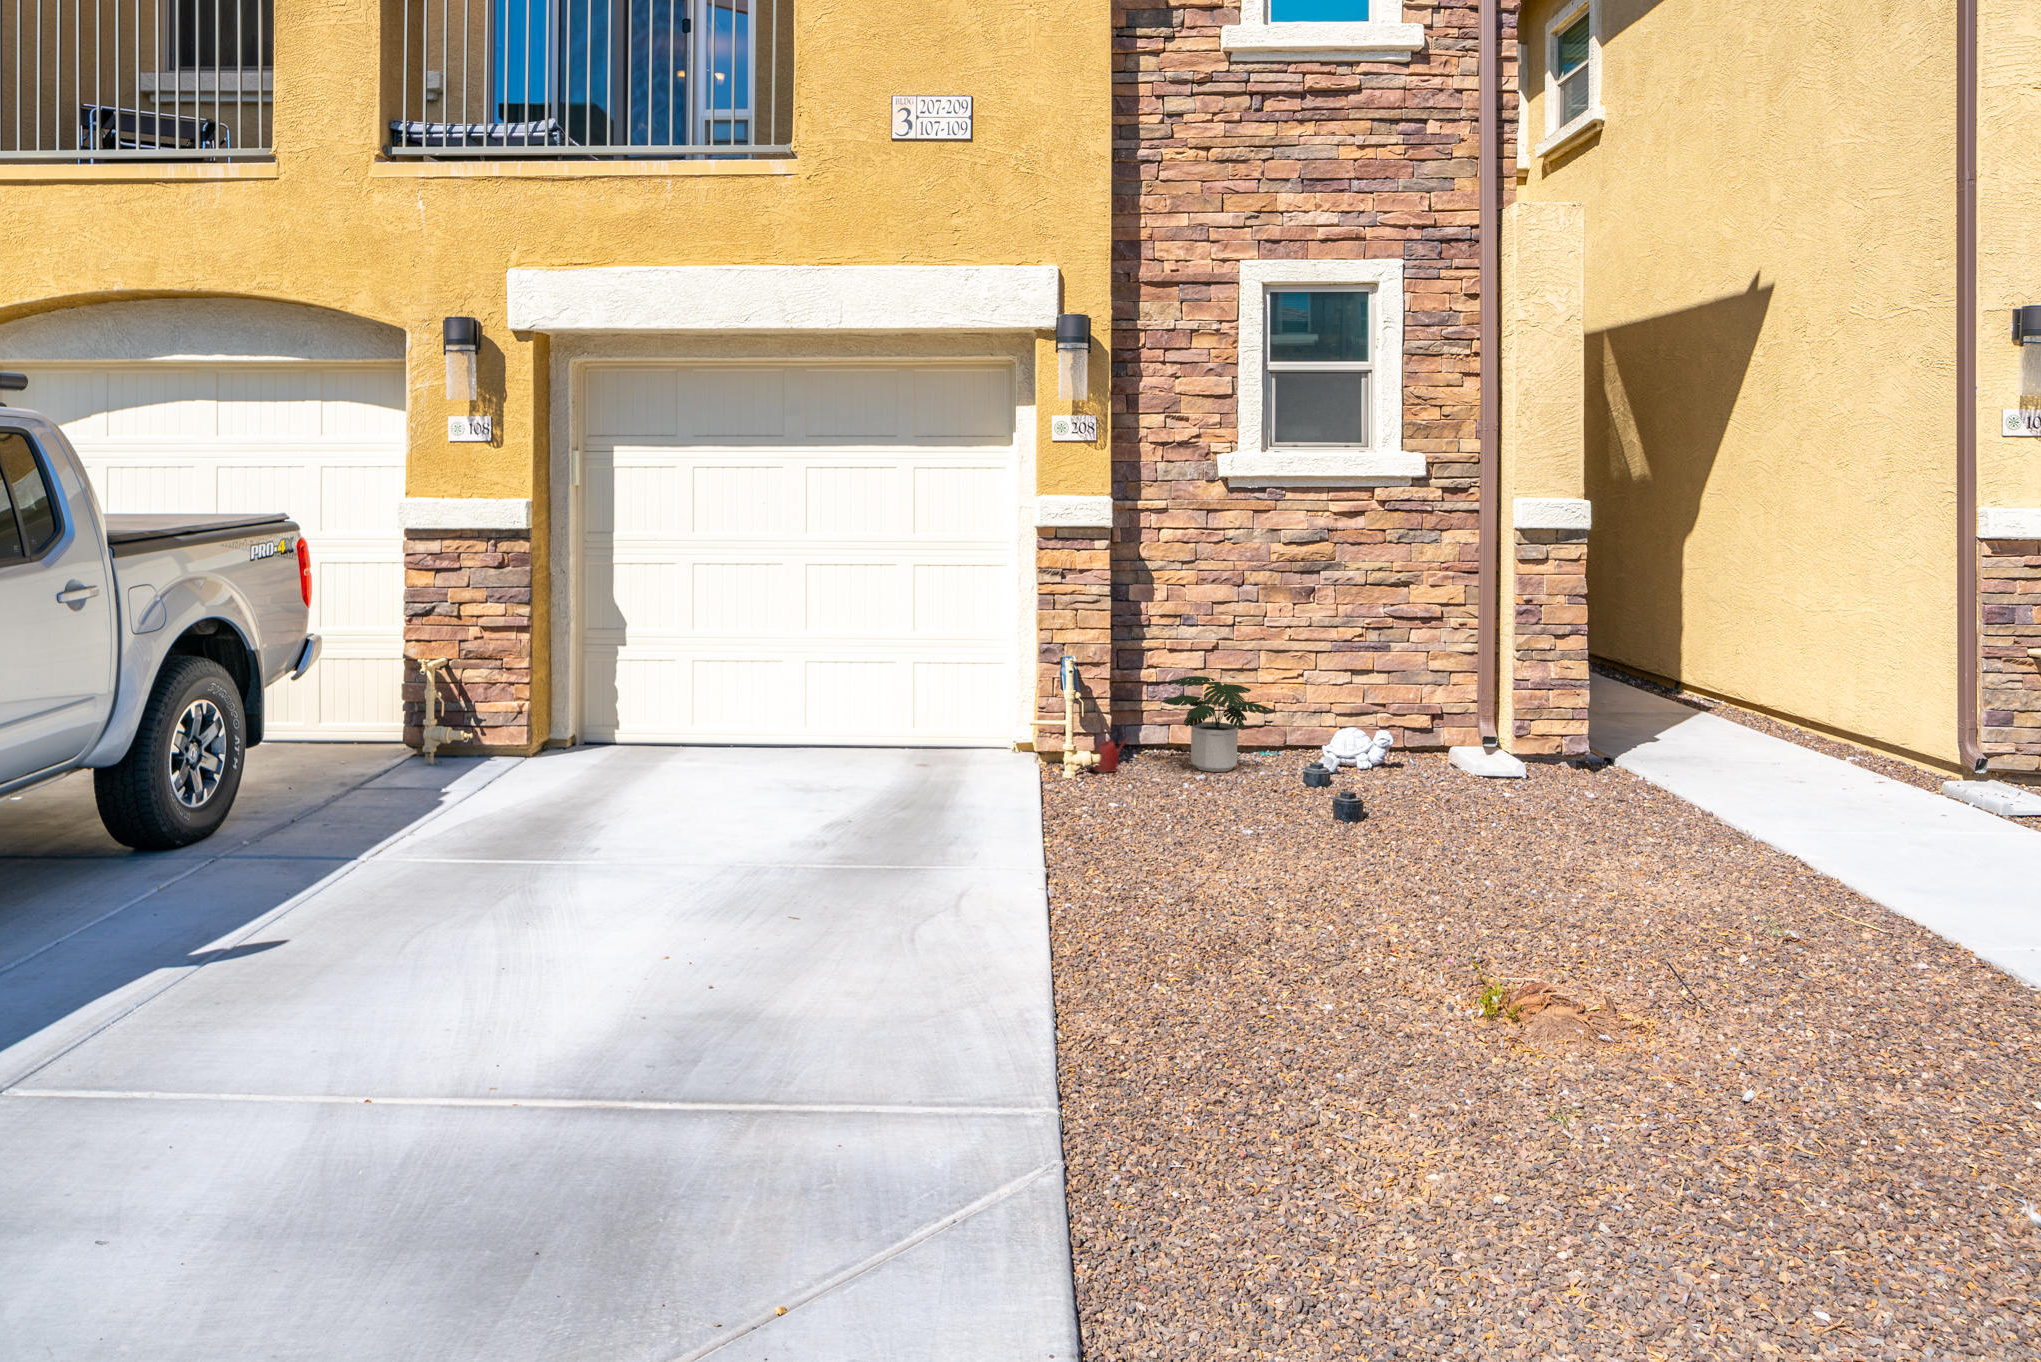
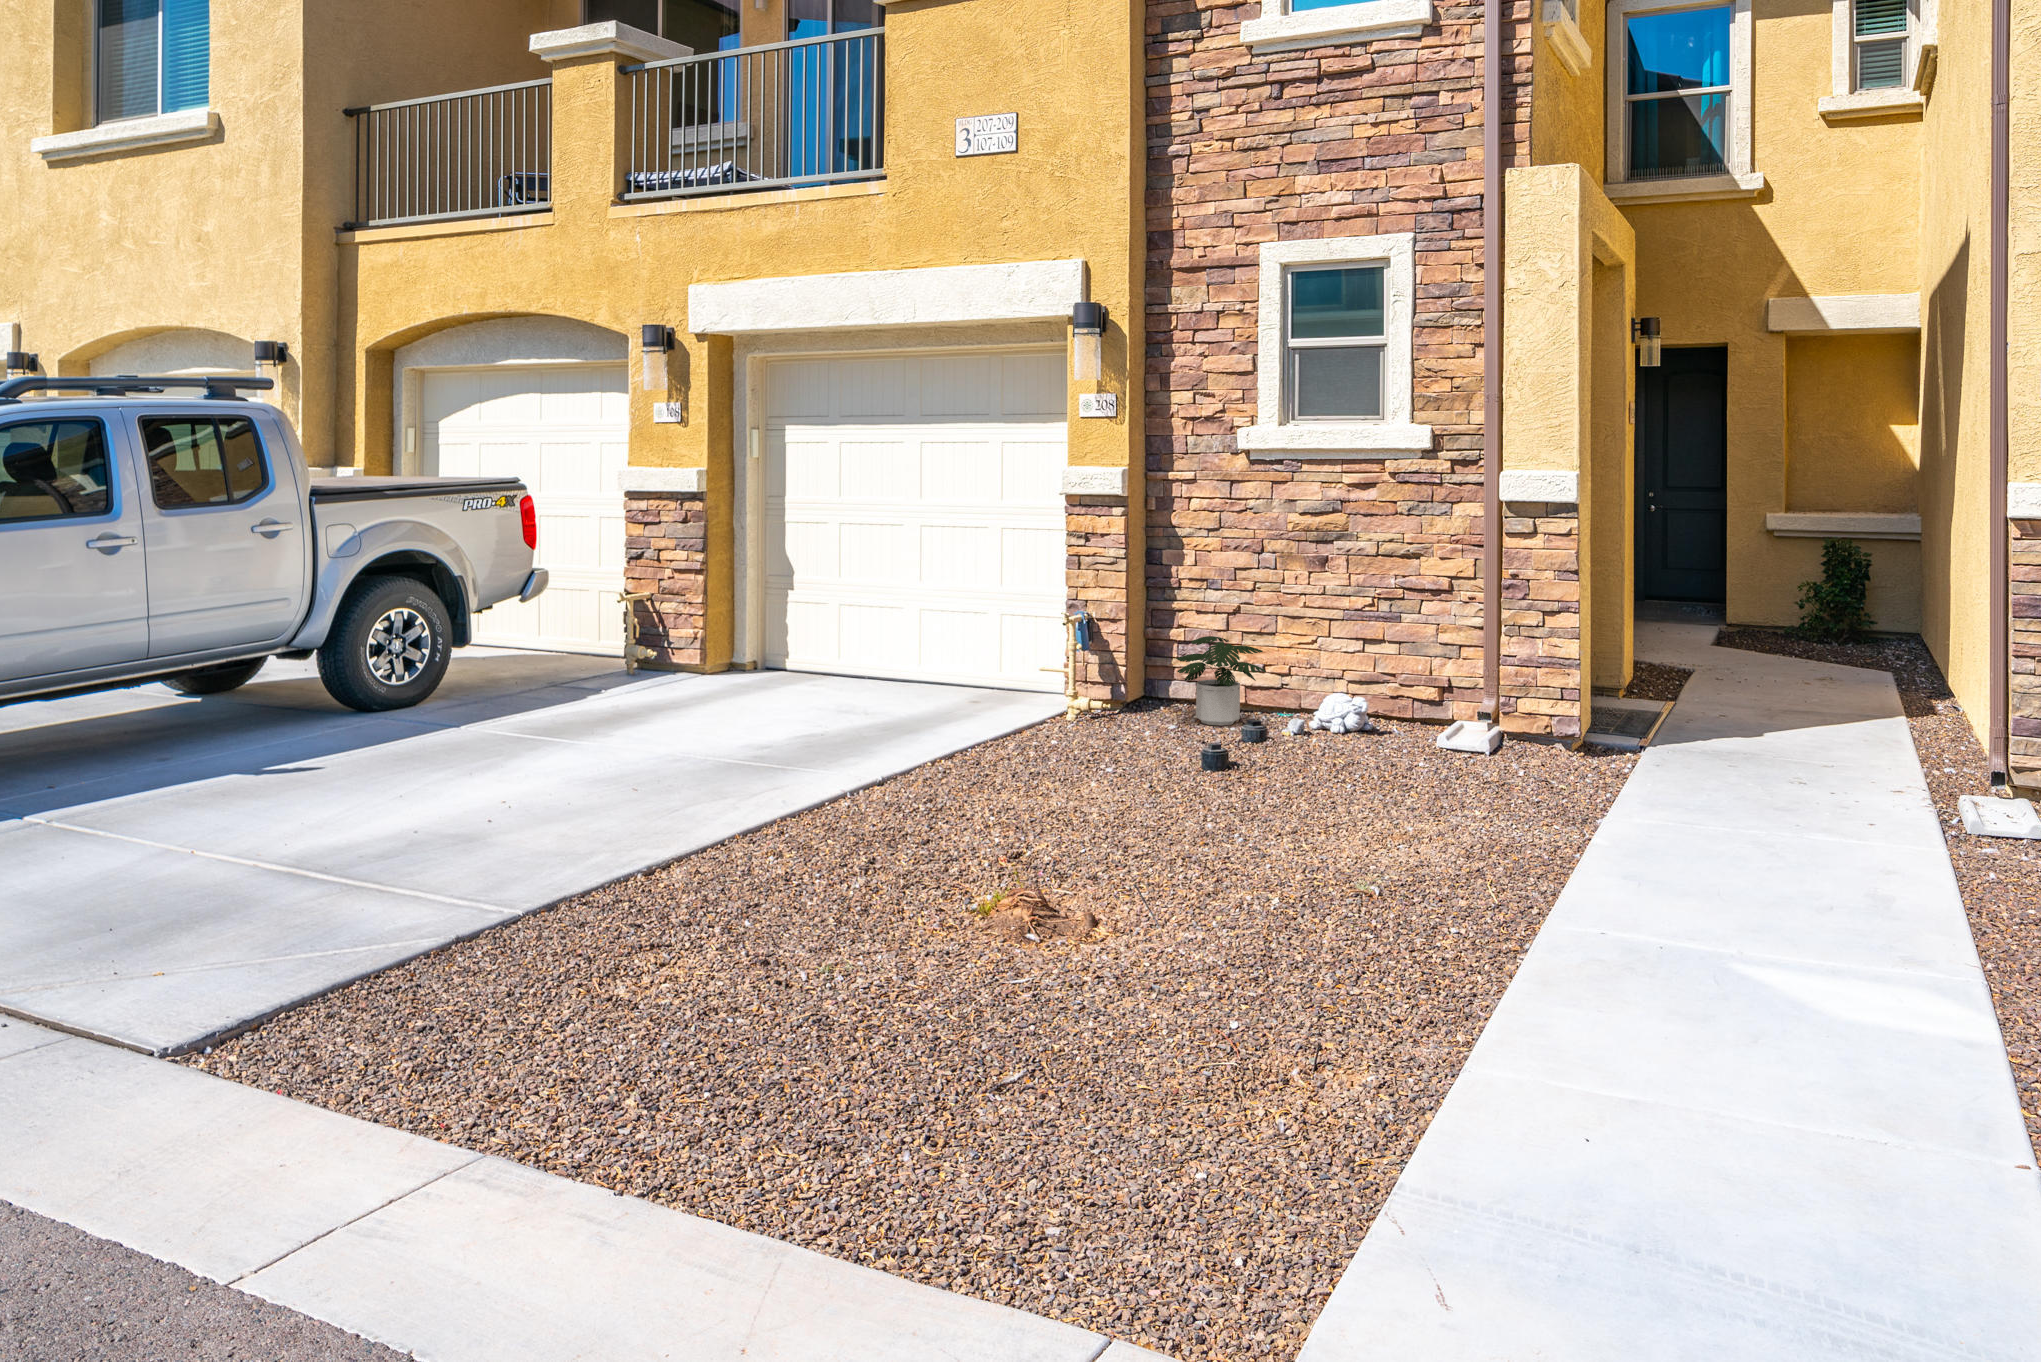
watering can: present [1094,737,1128,773] -> none [1102,686,1146,718]

